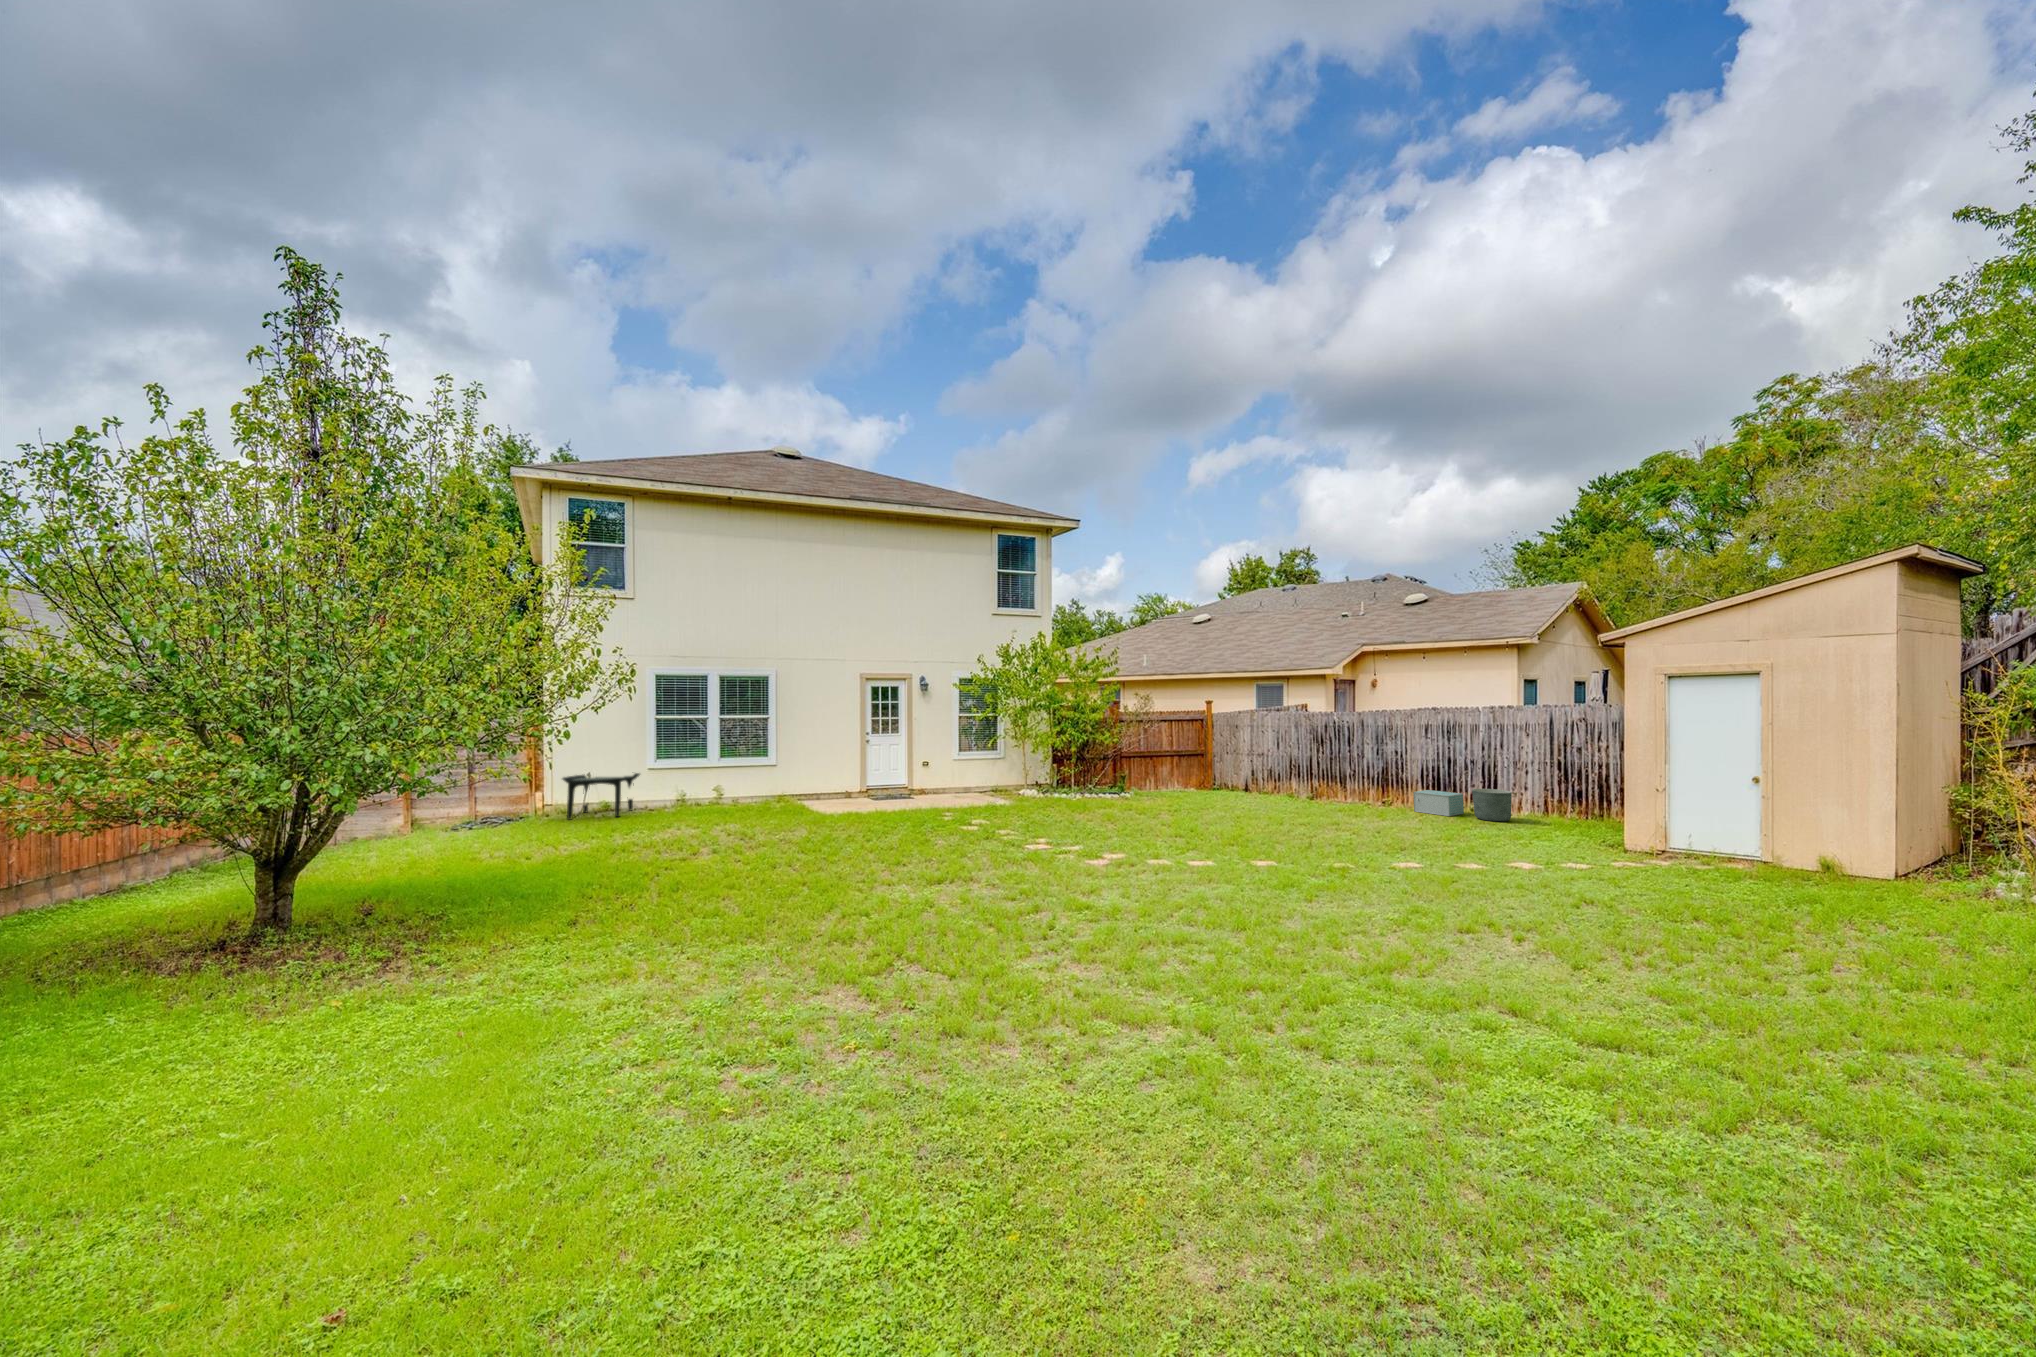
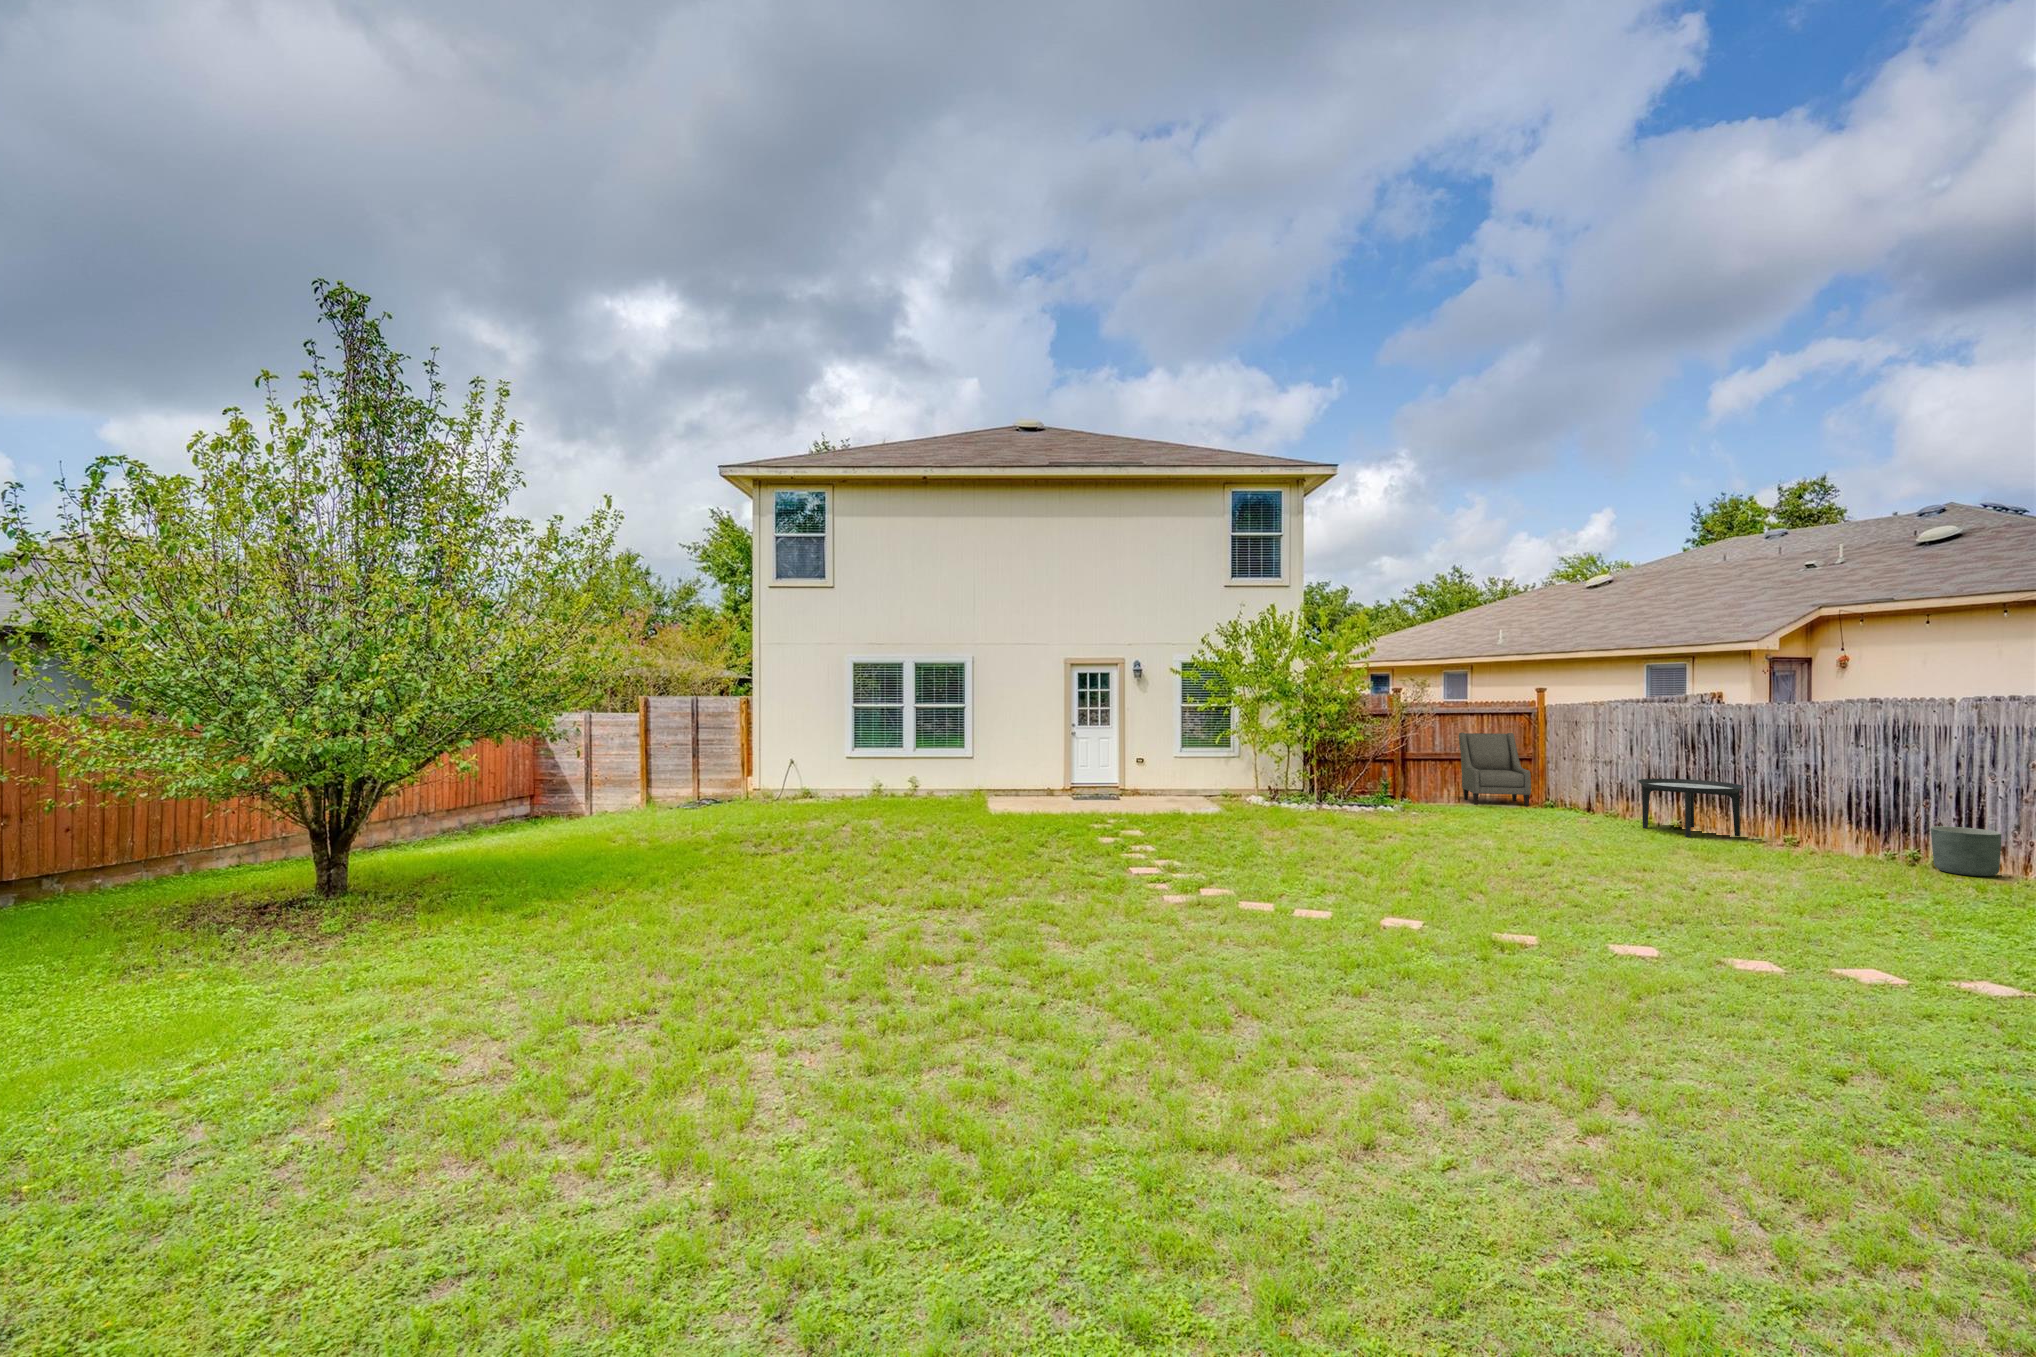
chair: none [1165,733,1215,787] -> present [1459,733,1531,806]
round table: present [562,773,640,820] -> present [1638,779,1745,837]
storage box: present [1413,790,1464,816] -> none [1832,825,1921,864]

